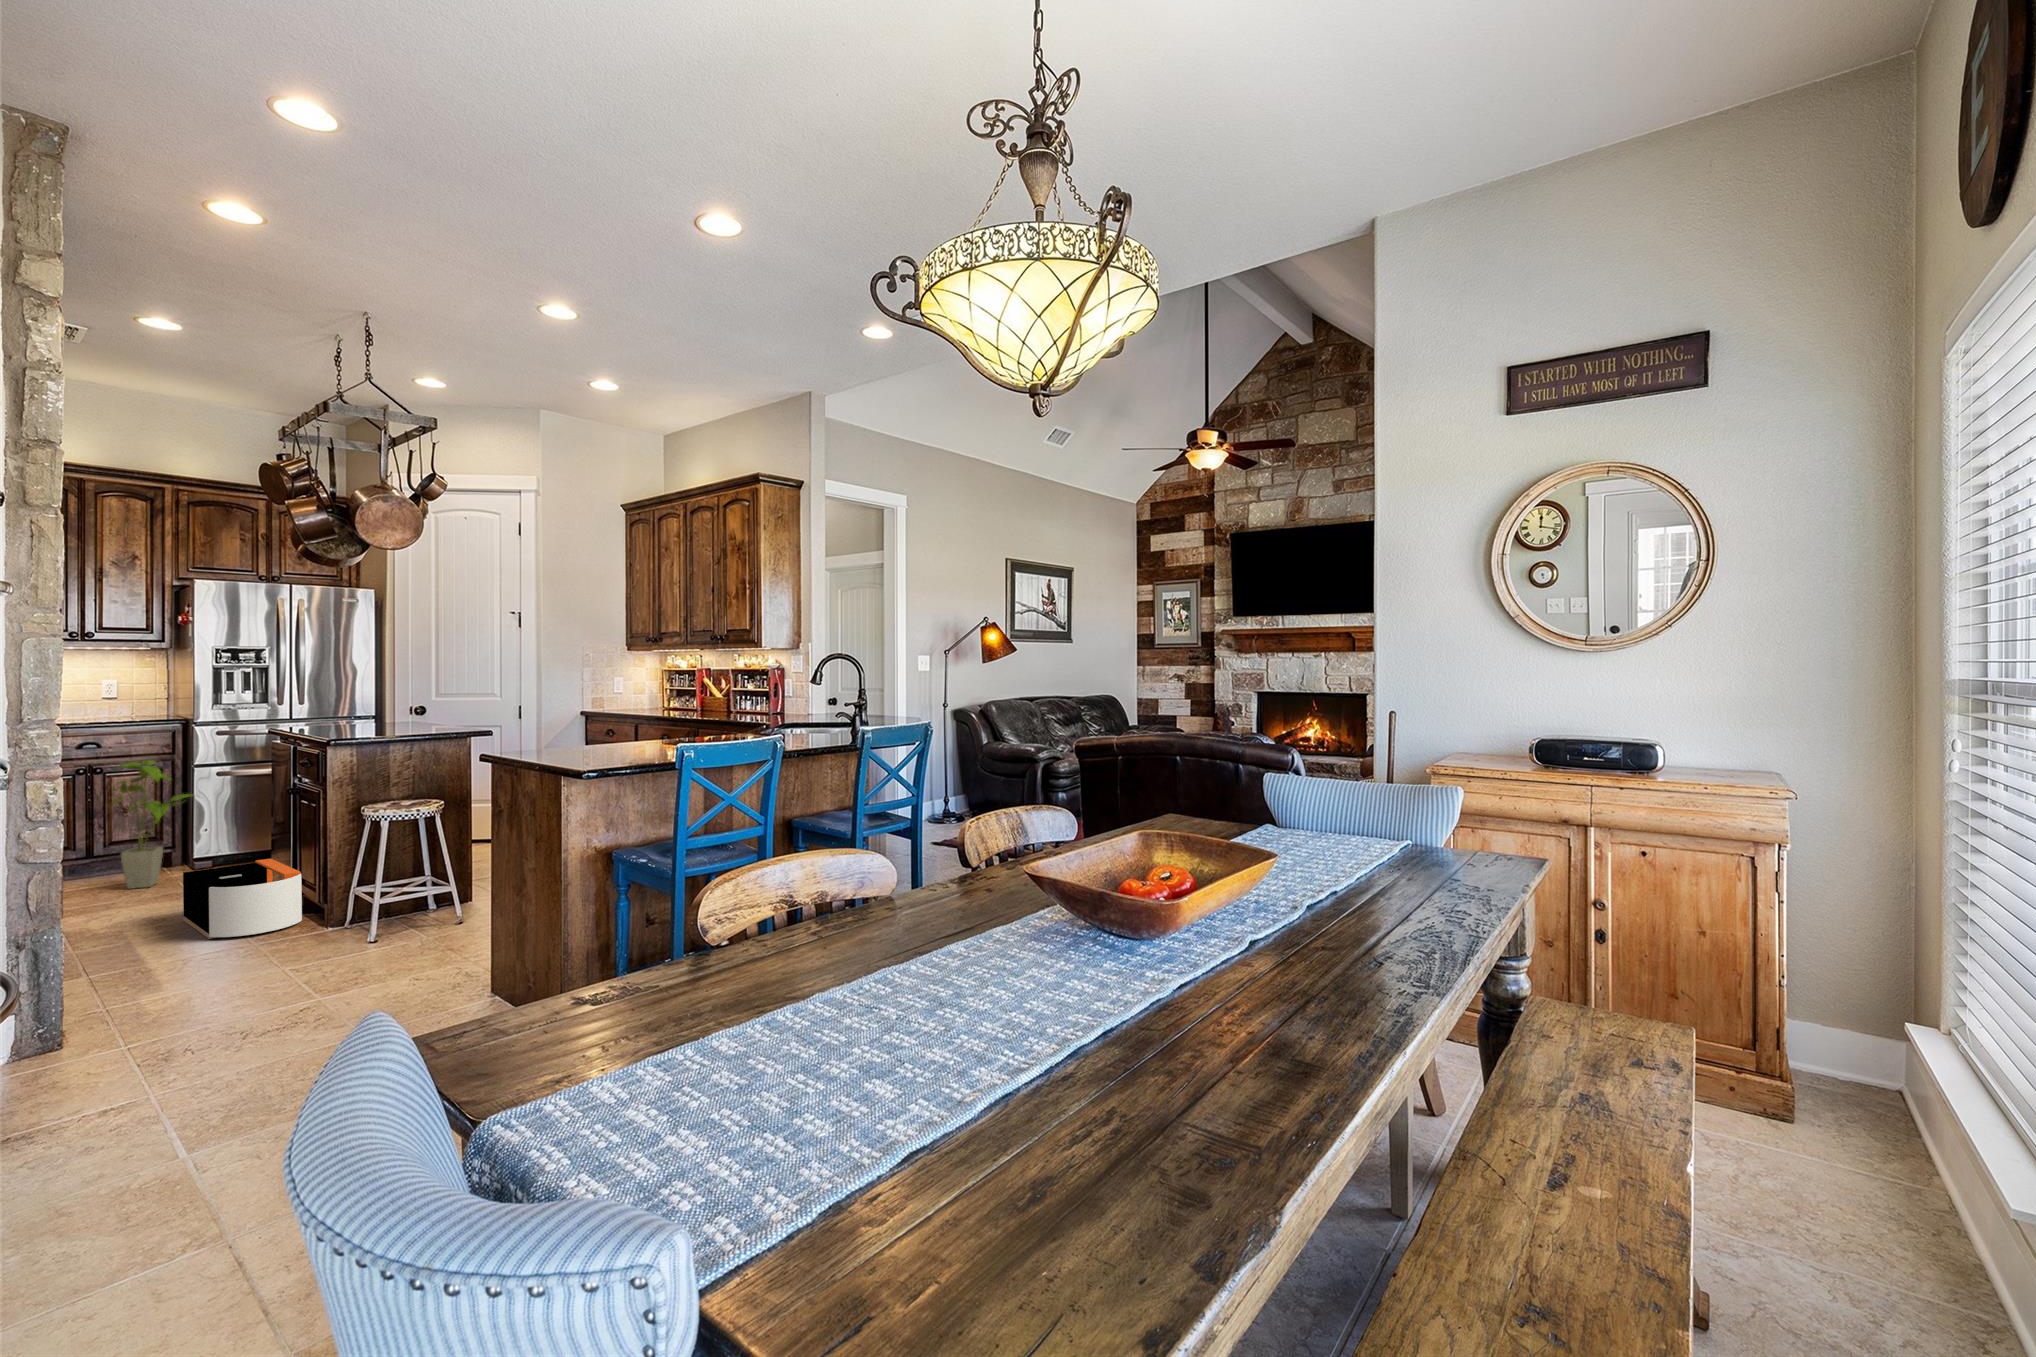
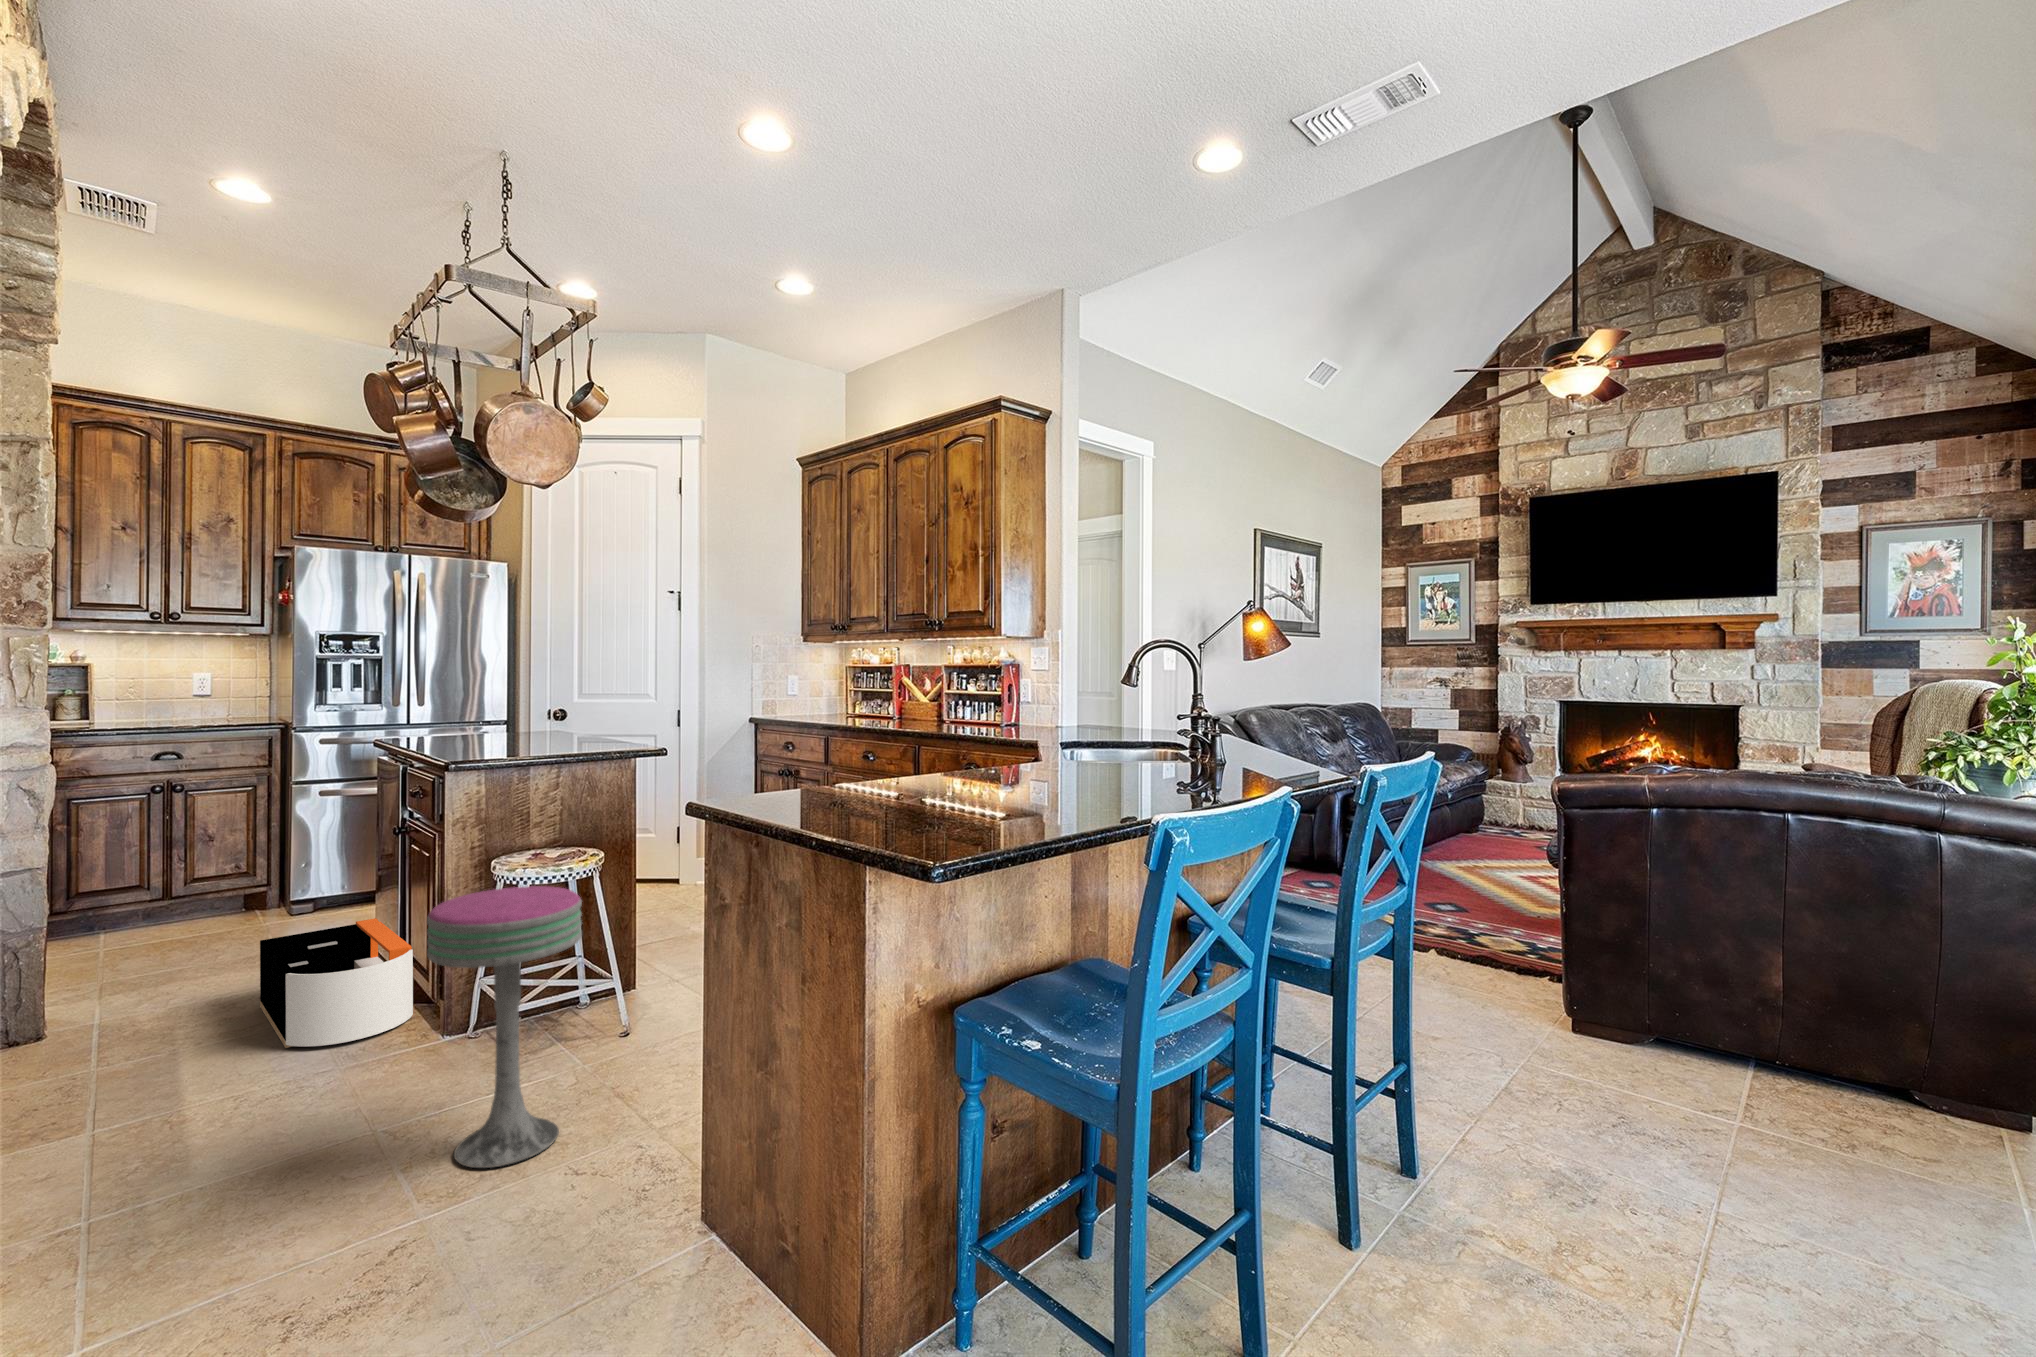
house plant: present [112,760,193,889] -> none [184,777,301,945]
bar stool: none [316,815,420,984] -> present [427,886,582,1168]

